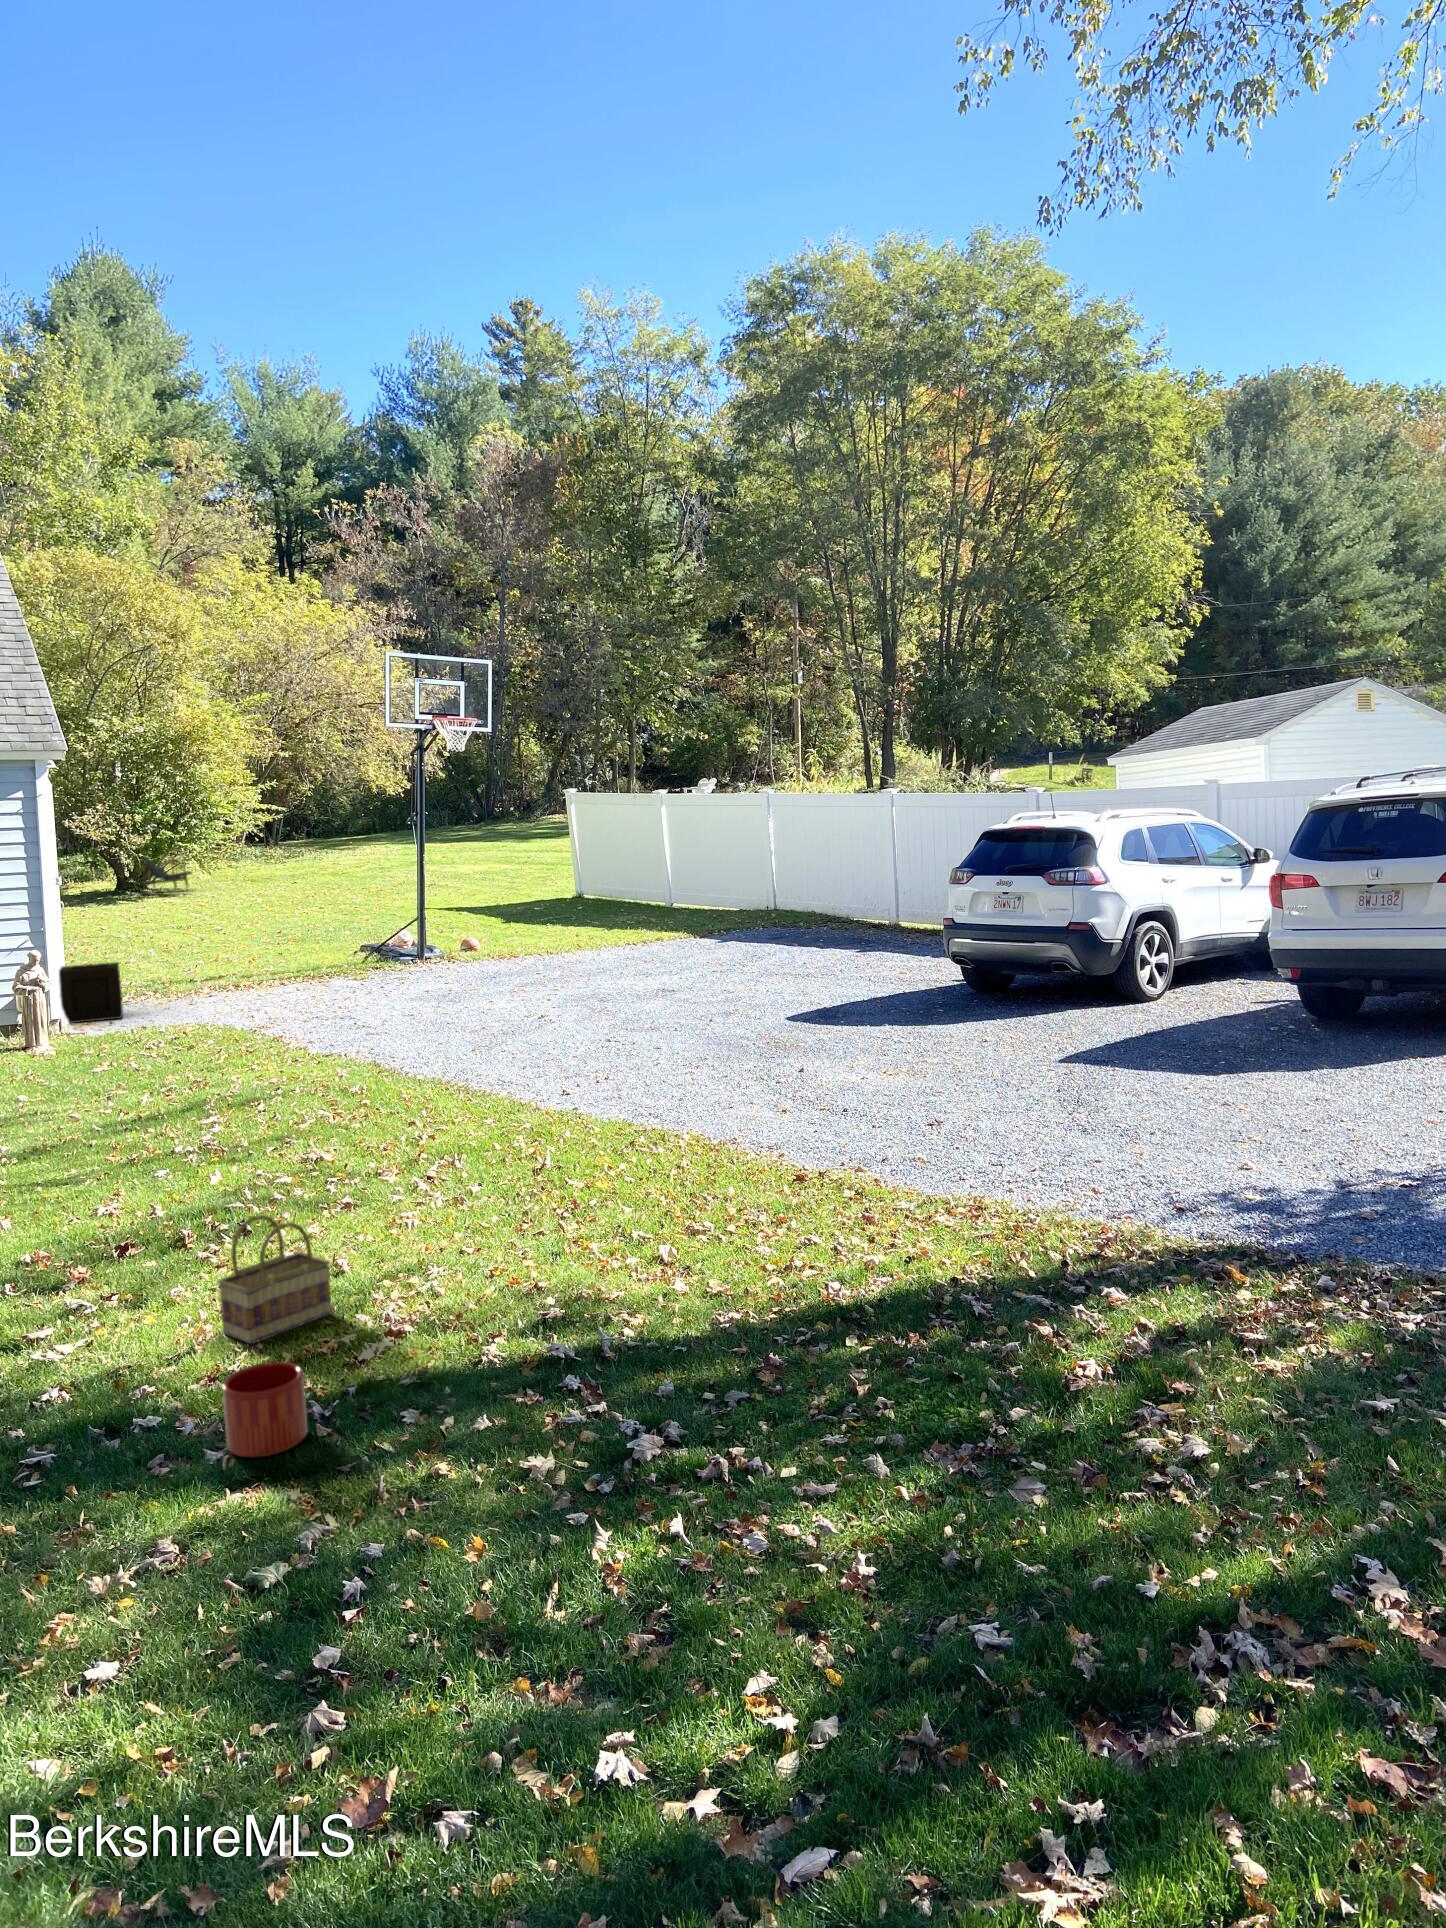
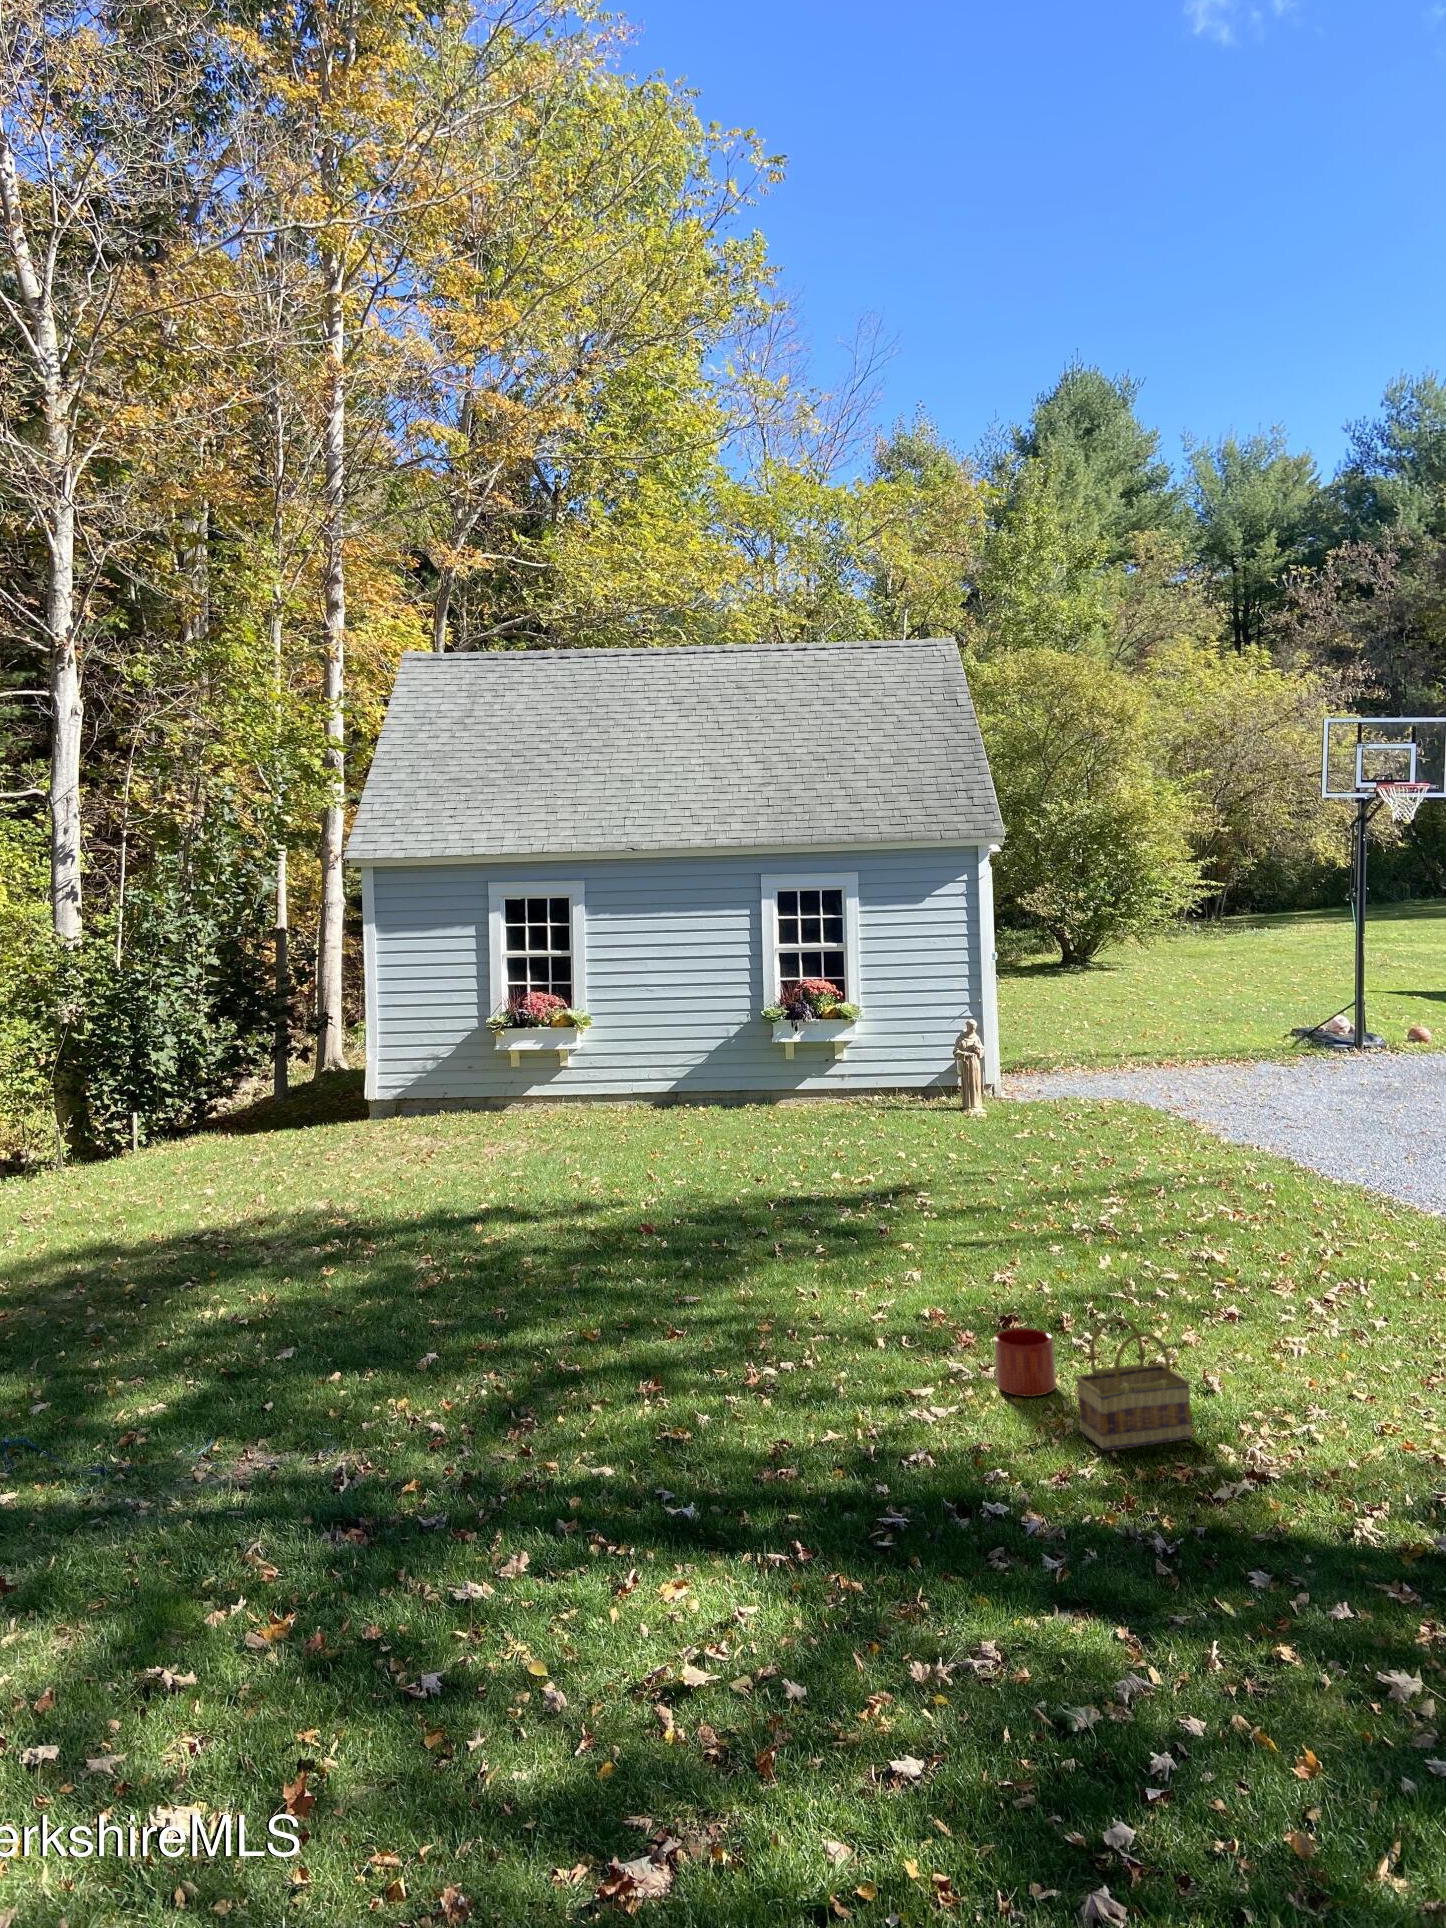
lounge chair: present [143,859,192,892] -> none [1083,924,1133,965]
wooden crate: present [59,962,123,1024] -> none [998,1032,1052,1086]
planter: present [222,1362,307,1457] -> present [994,1328,1056,1397]

